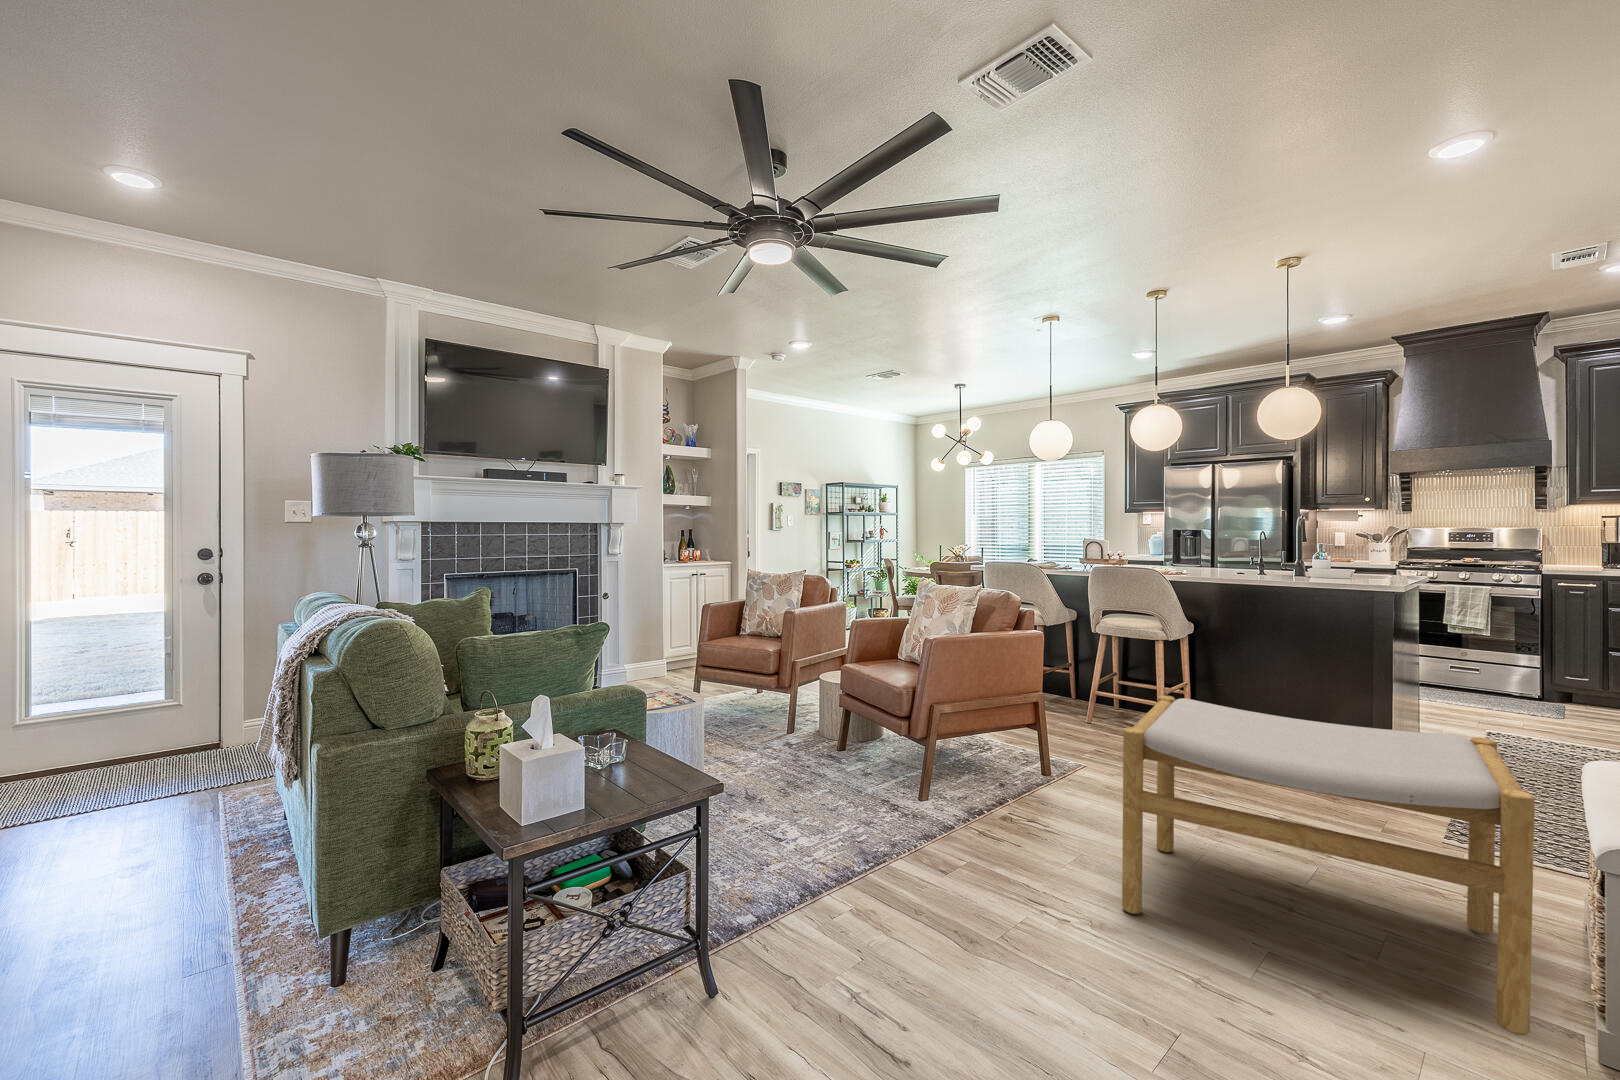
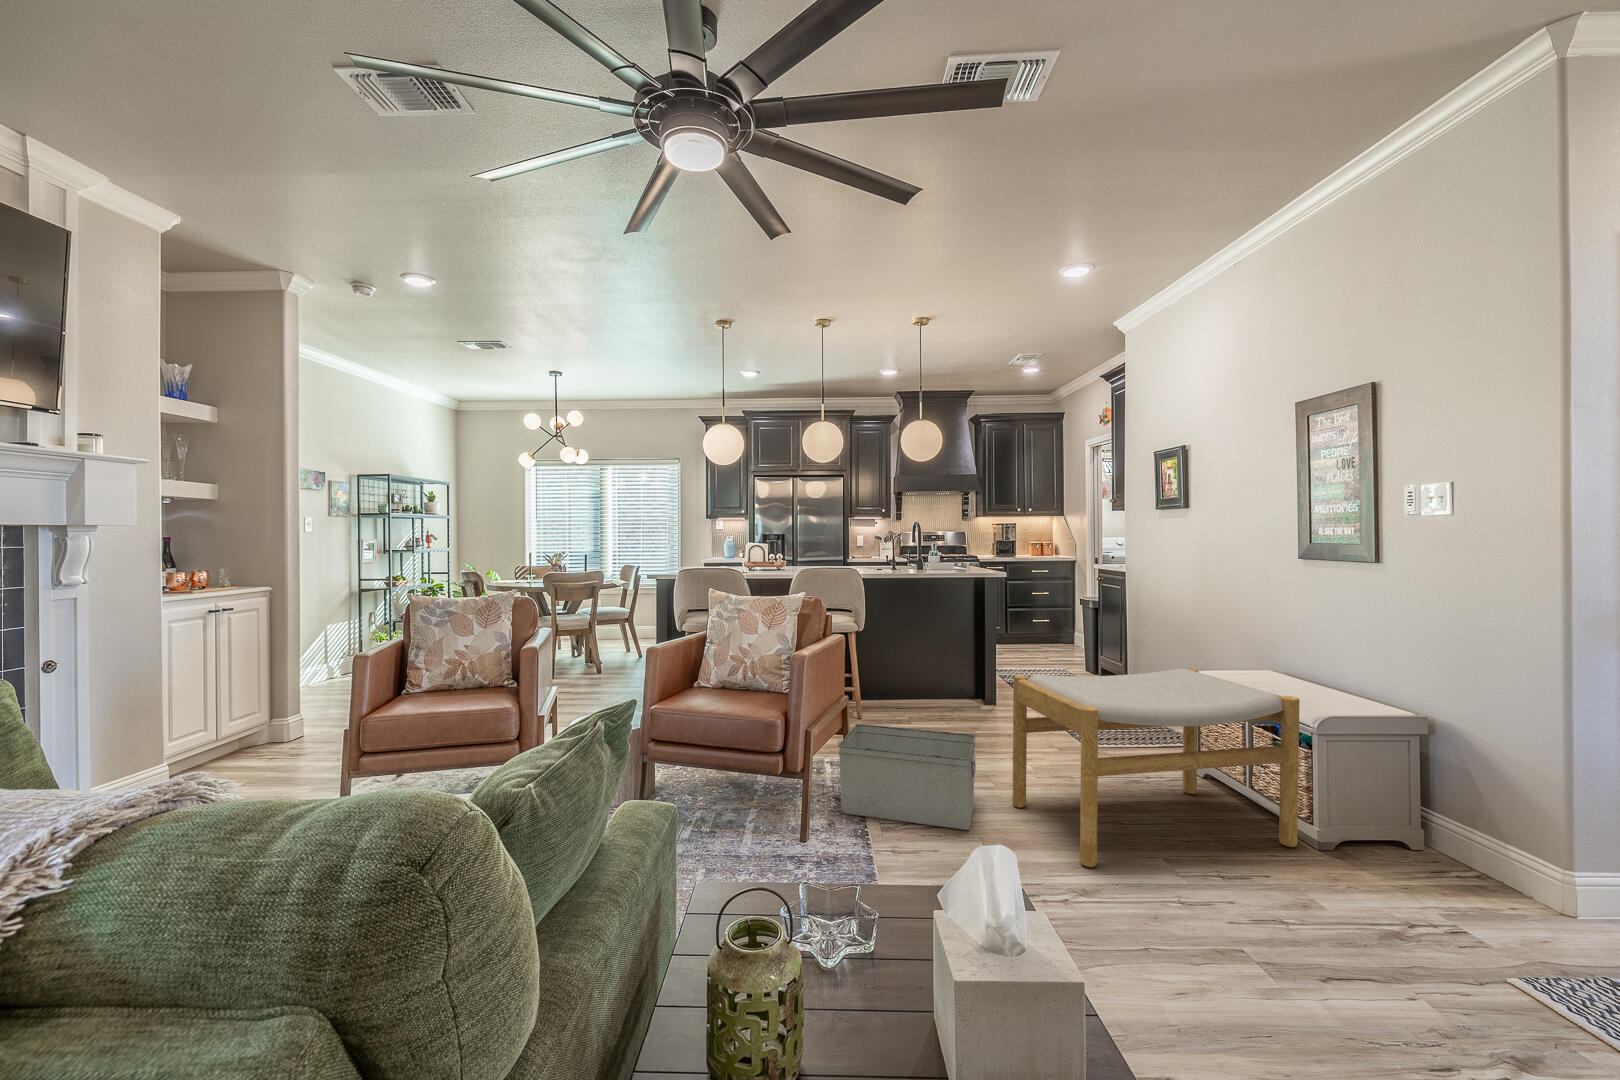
storage bin: none [968,720,1119,844] -> present [839,724,976,830]

